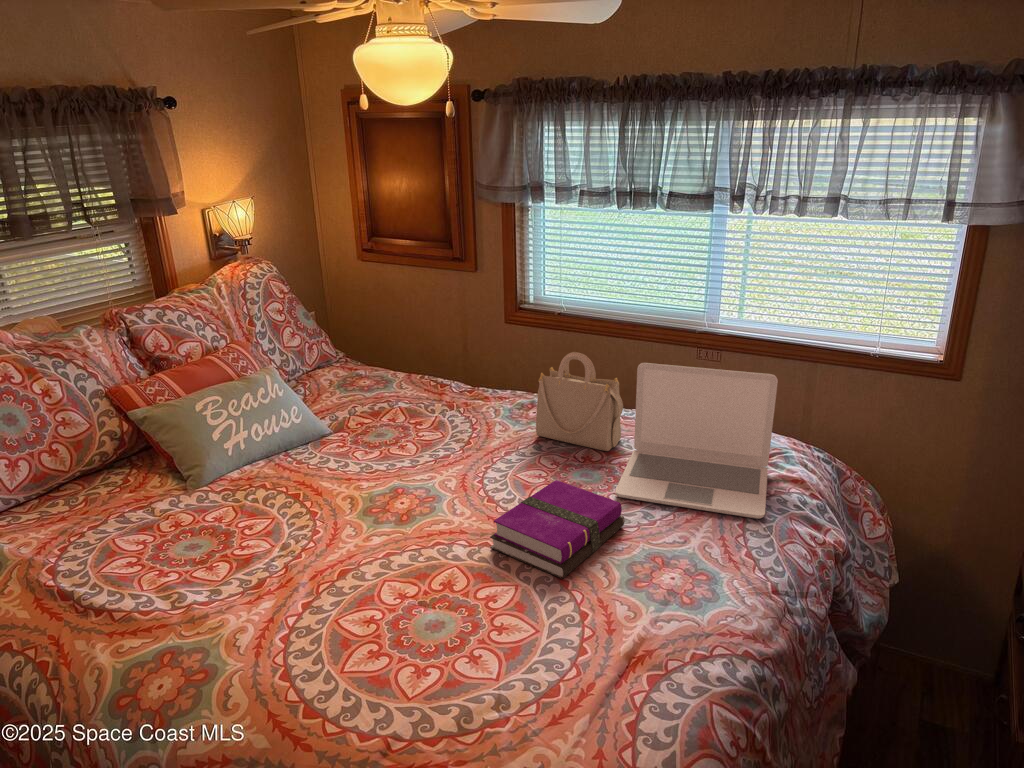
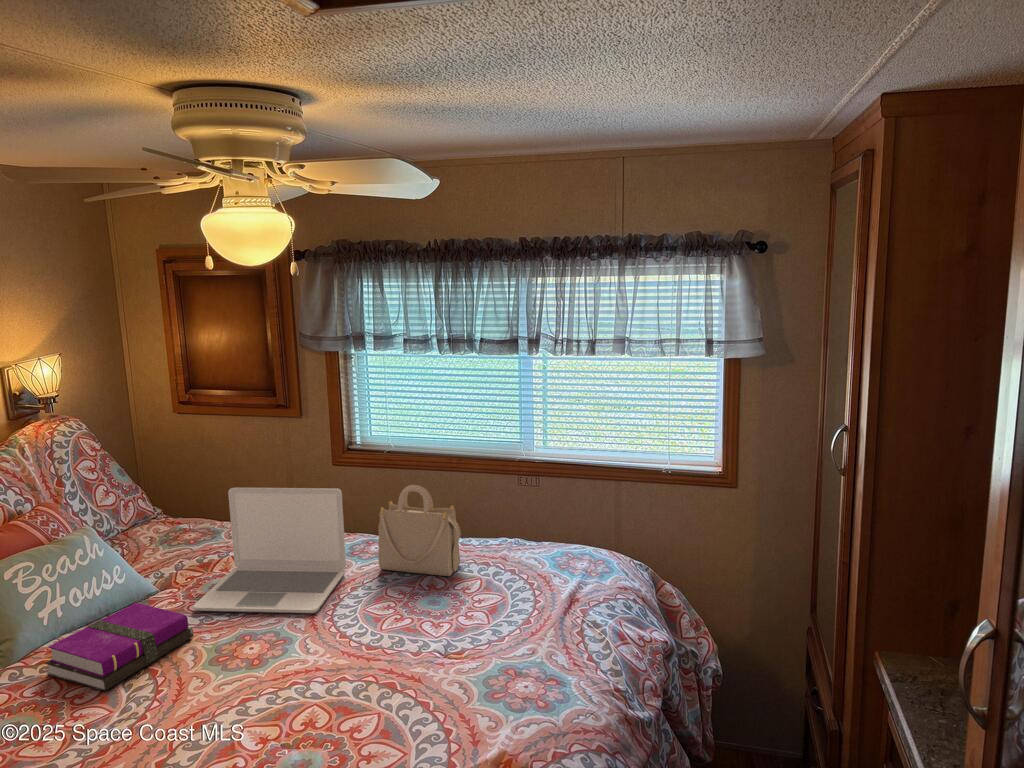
laptop: present [615,363,778,519] -> present [193,488,346,613]
notebook: present [490,480,625,579] -> present [45,603,193,691]

